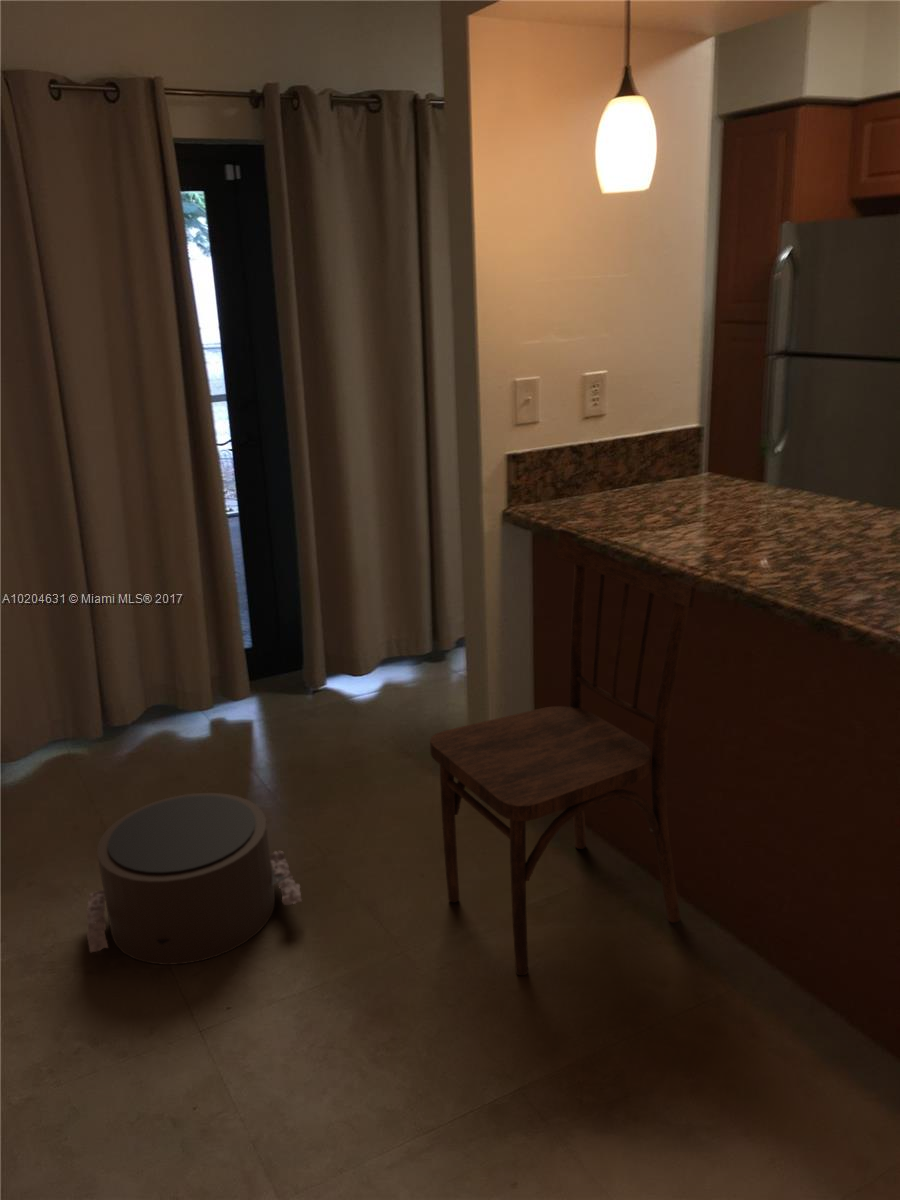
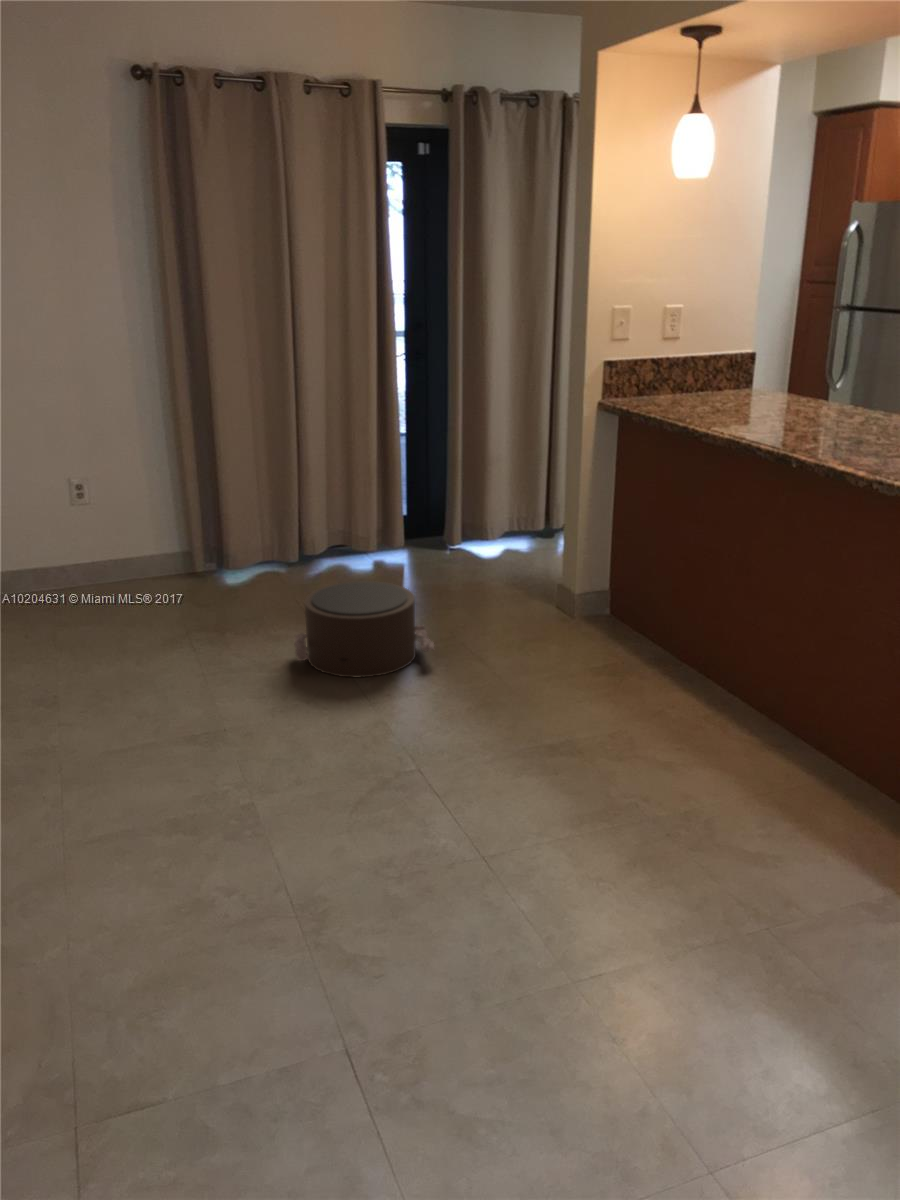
dining chair: present [430,529,695,975] -> none [529,411,715,701]

